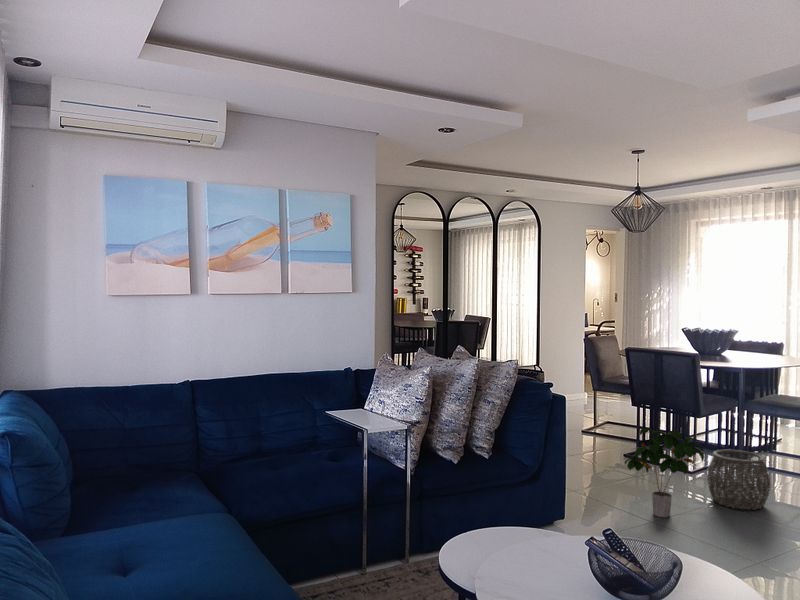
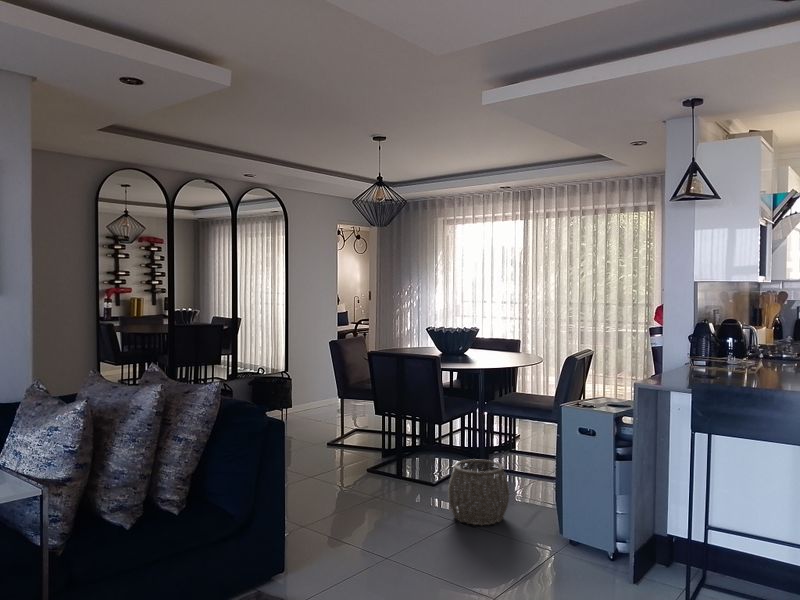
potted plant: present [625,428,704,517] -> none [361,446,443,549]

